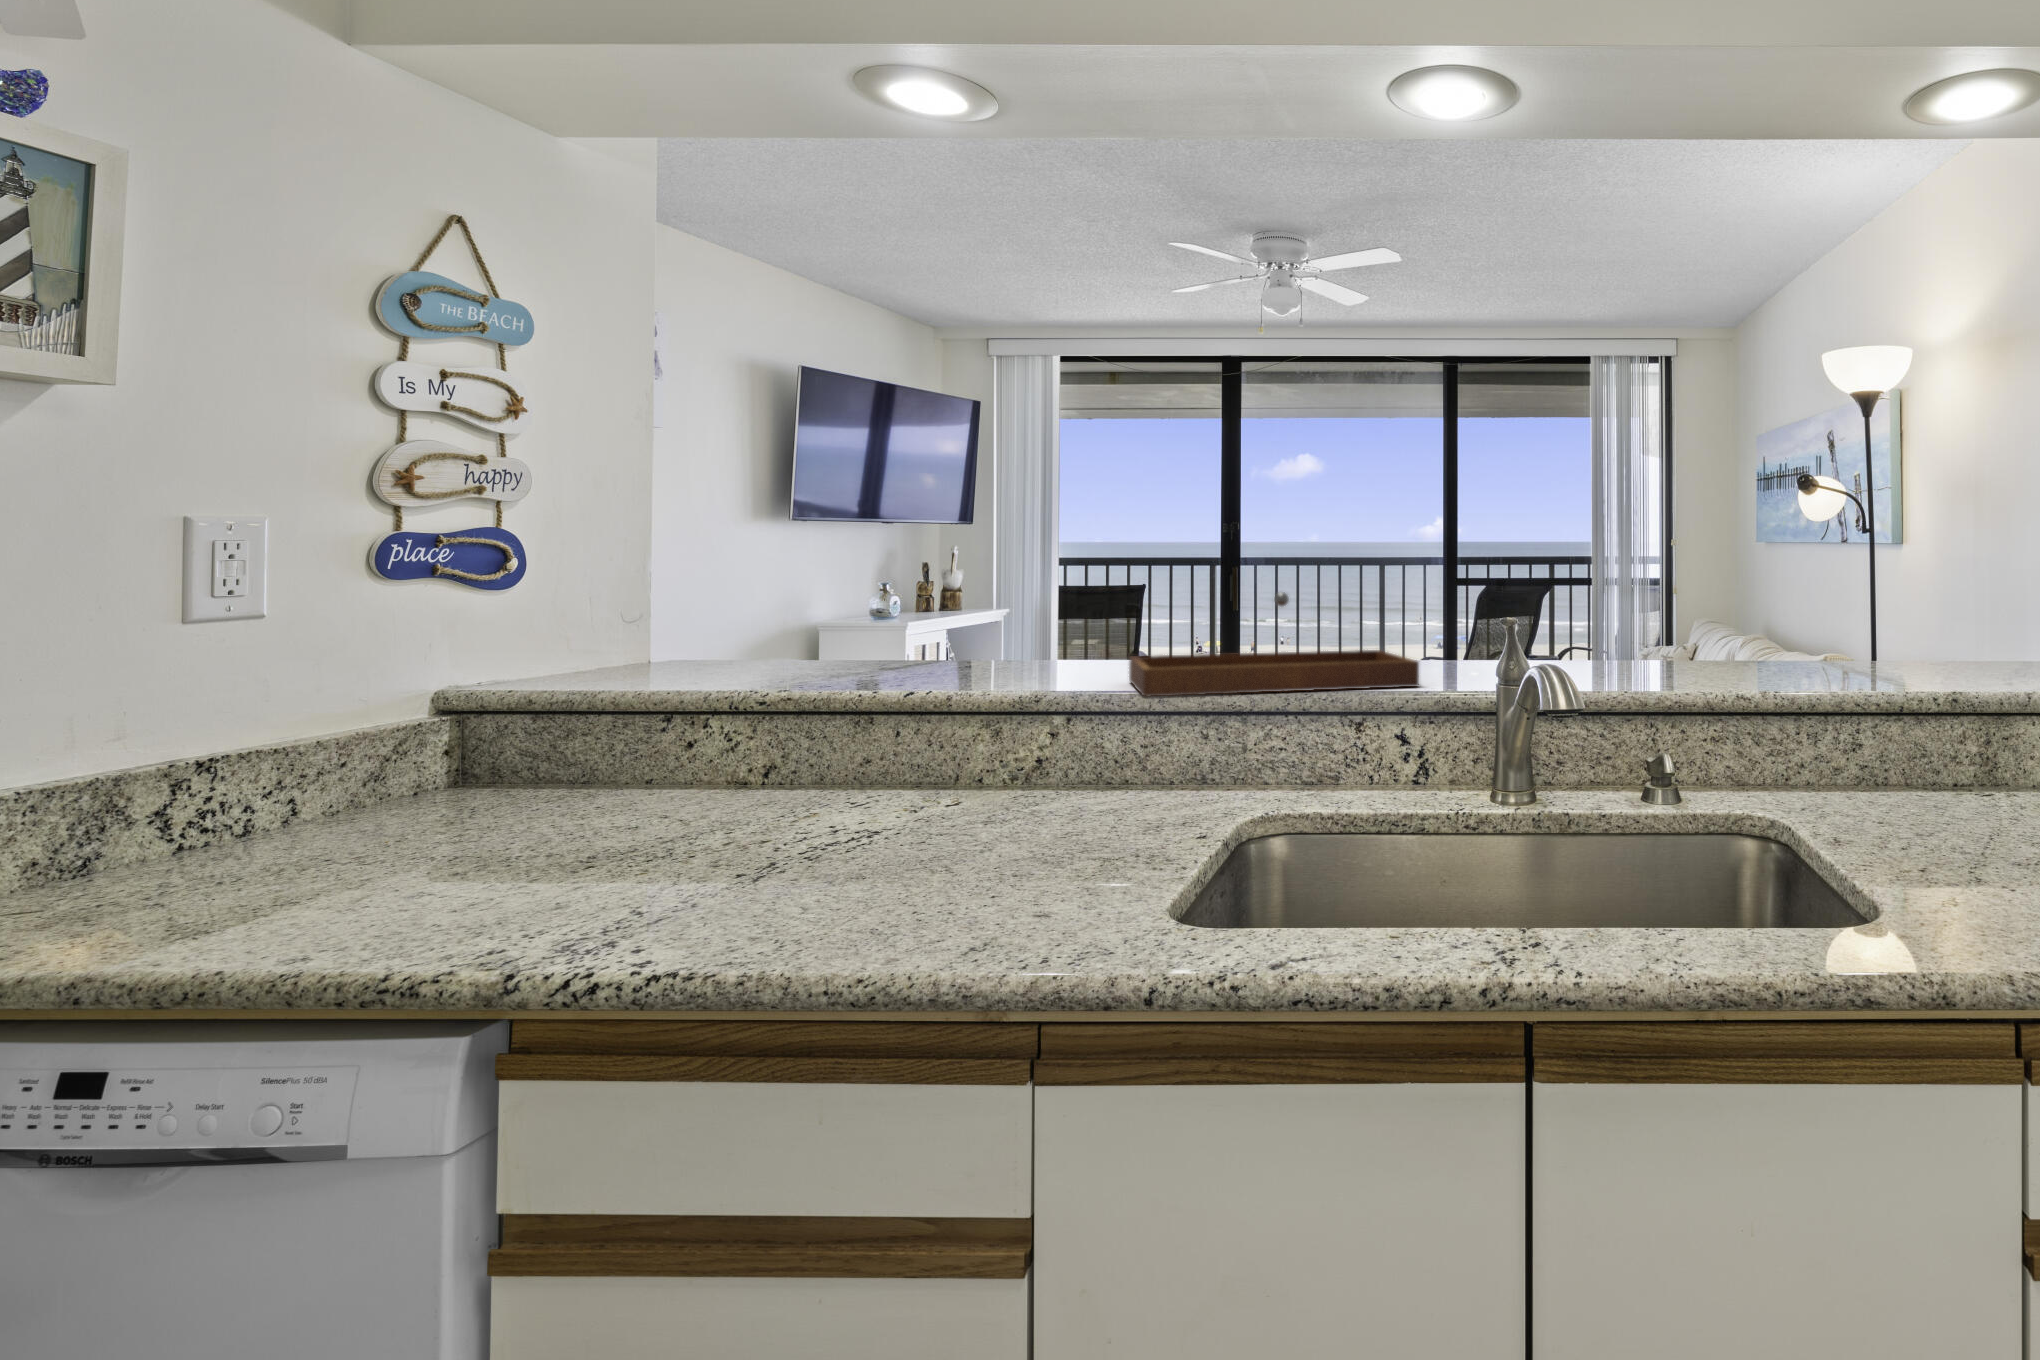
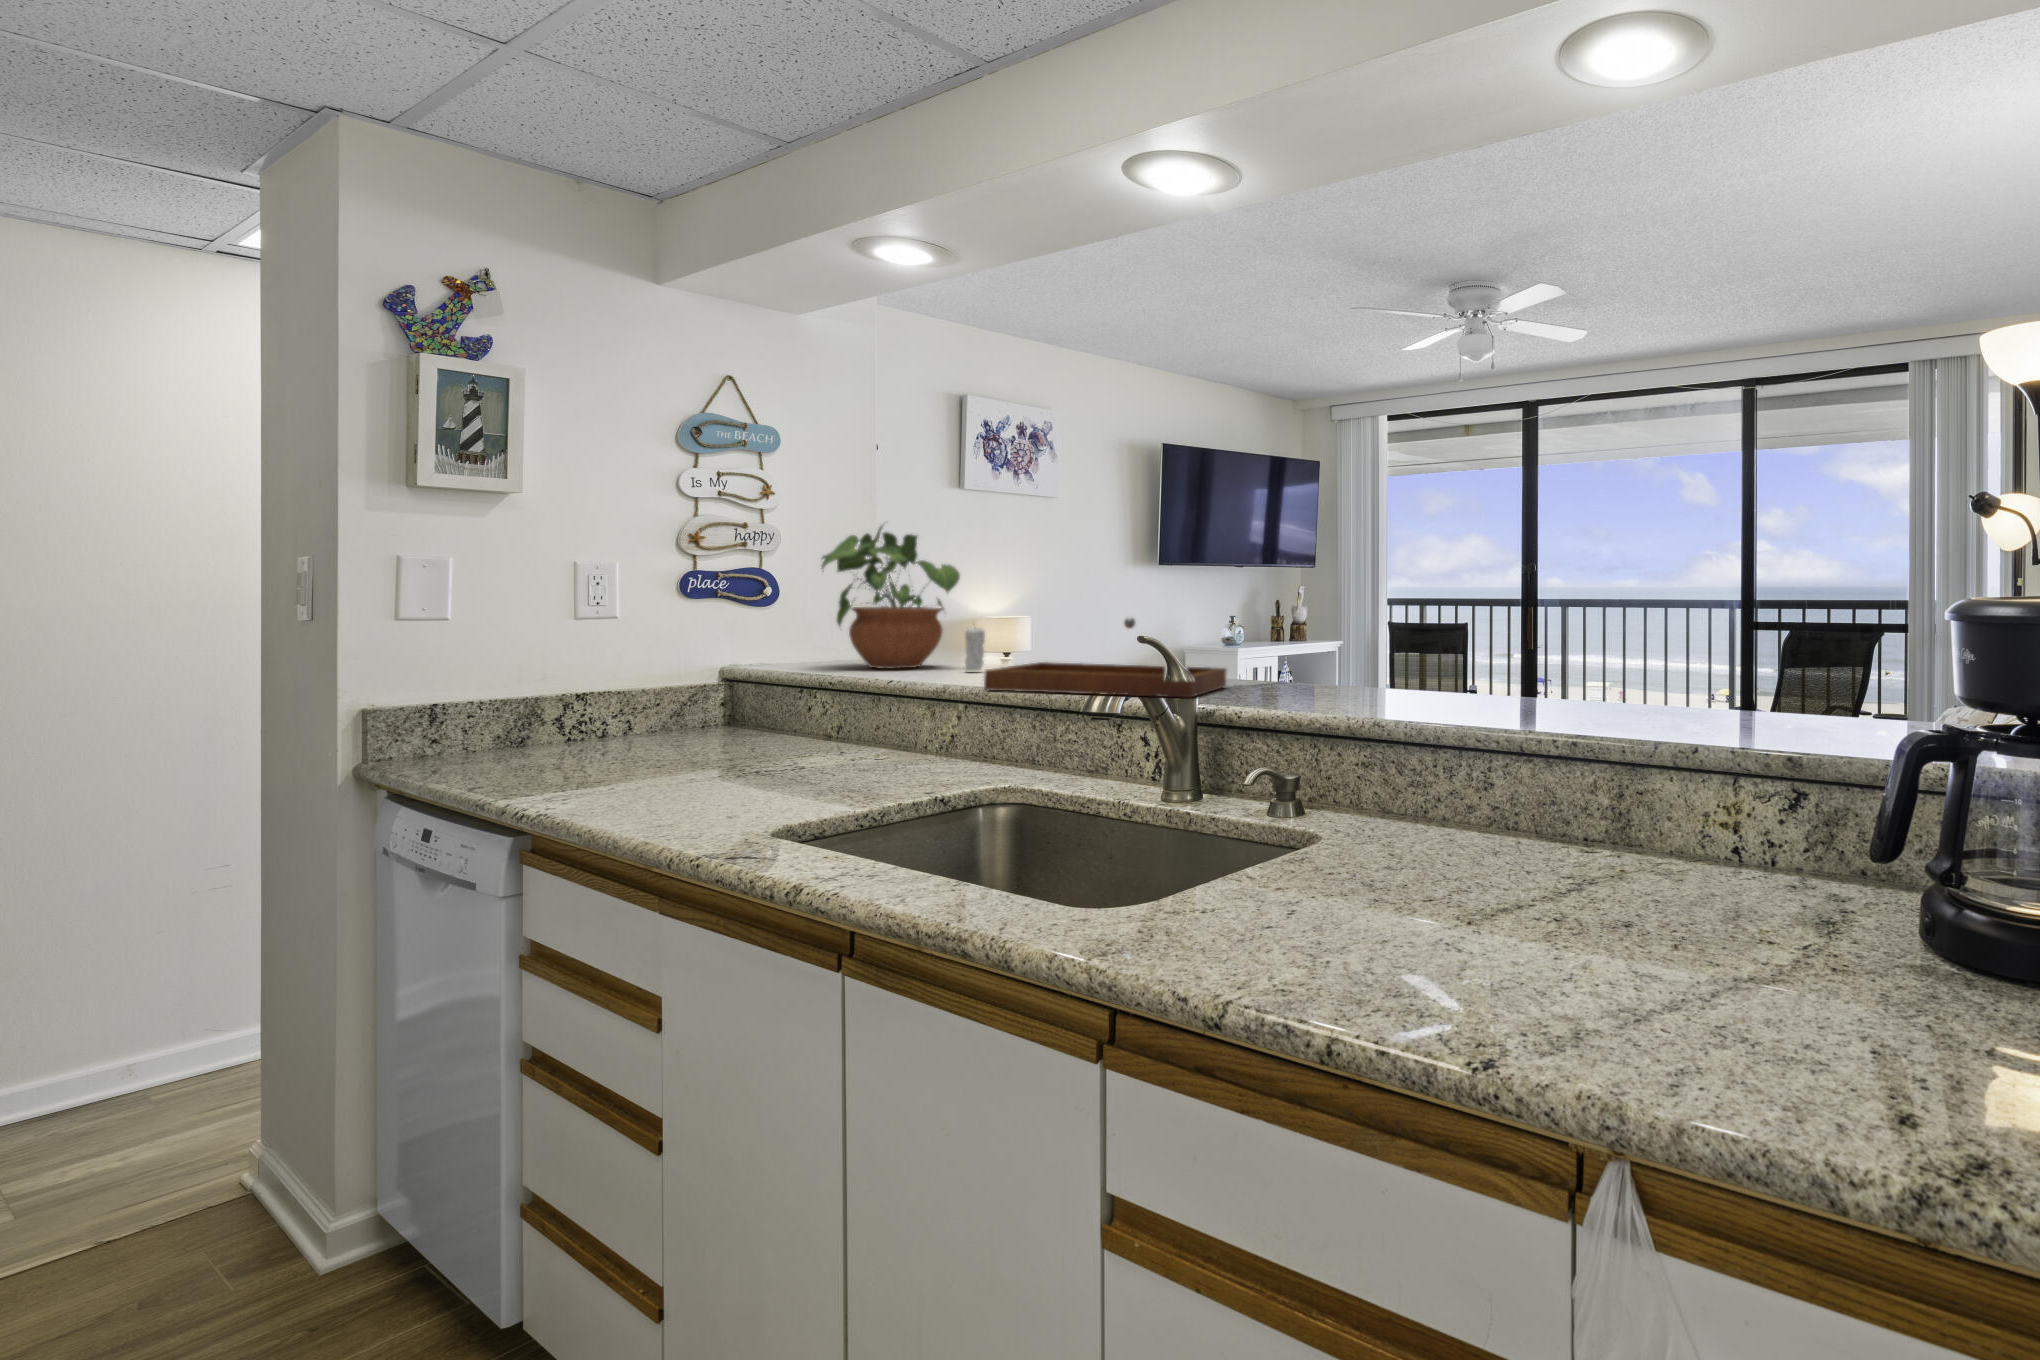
potted plant: none [667,456,905,681] -> present [821,526,960,669]
candle: none [945,601,974,677] -> present [965,628,985,671]

